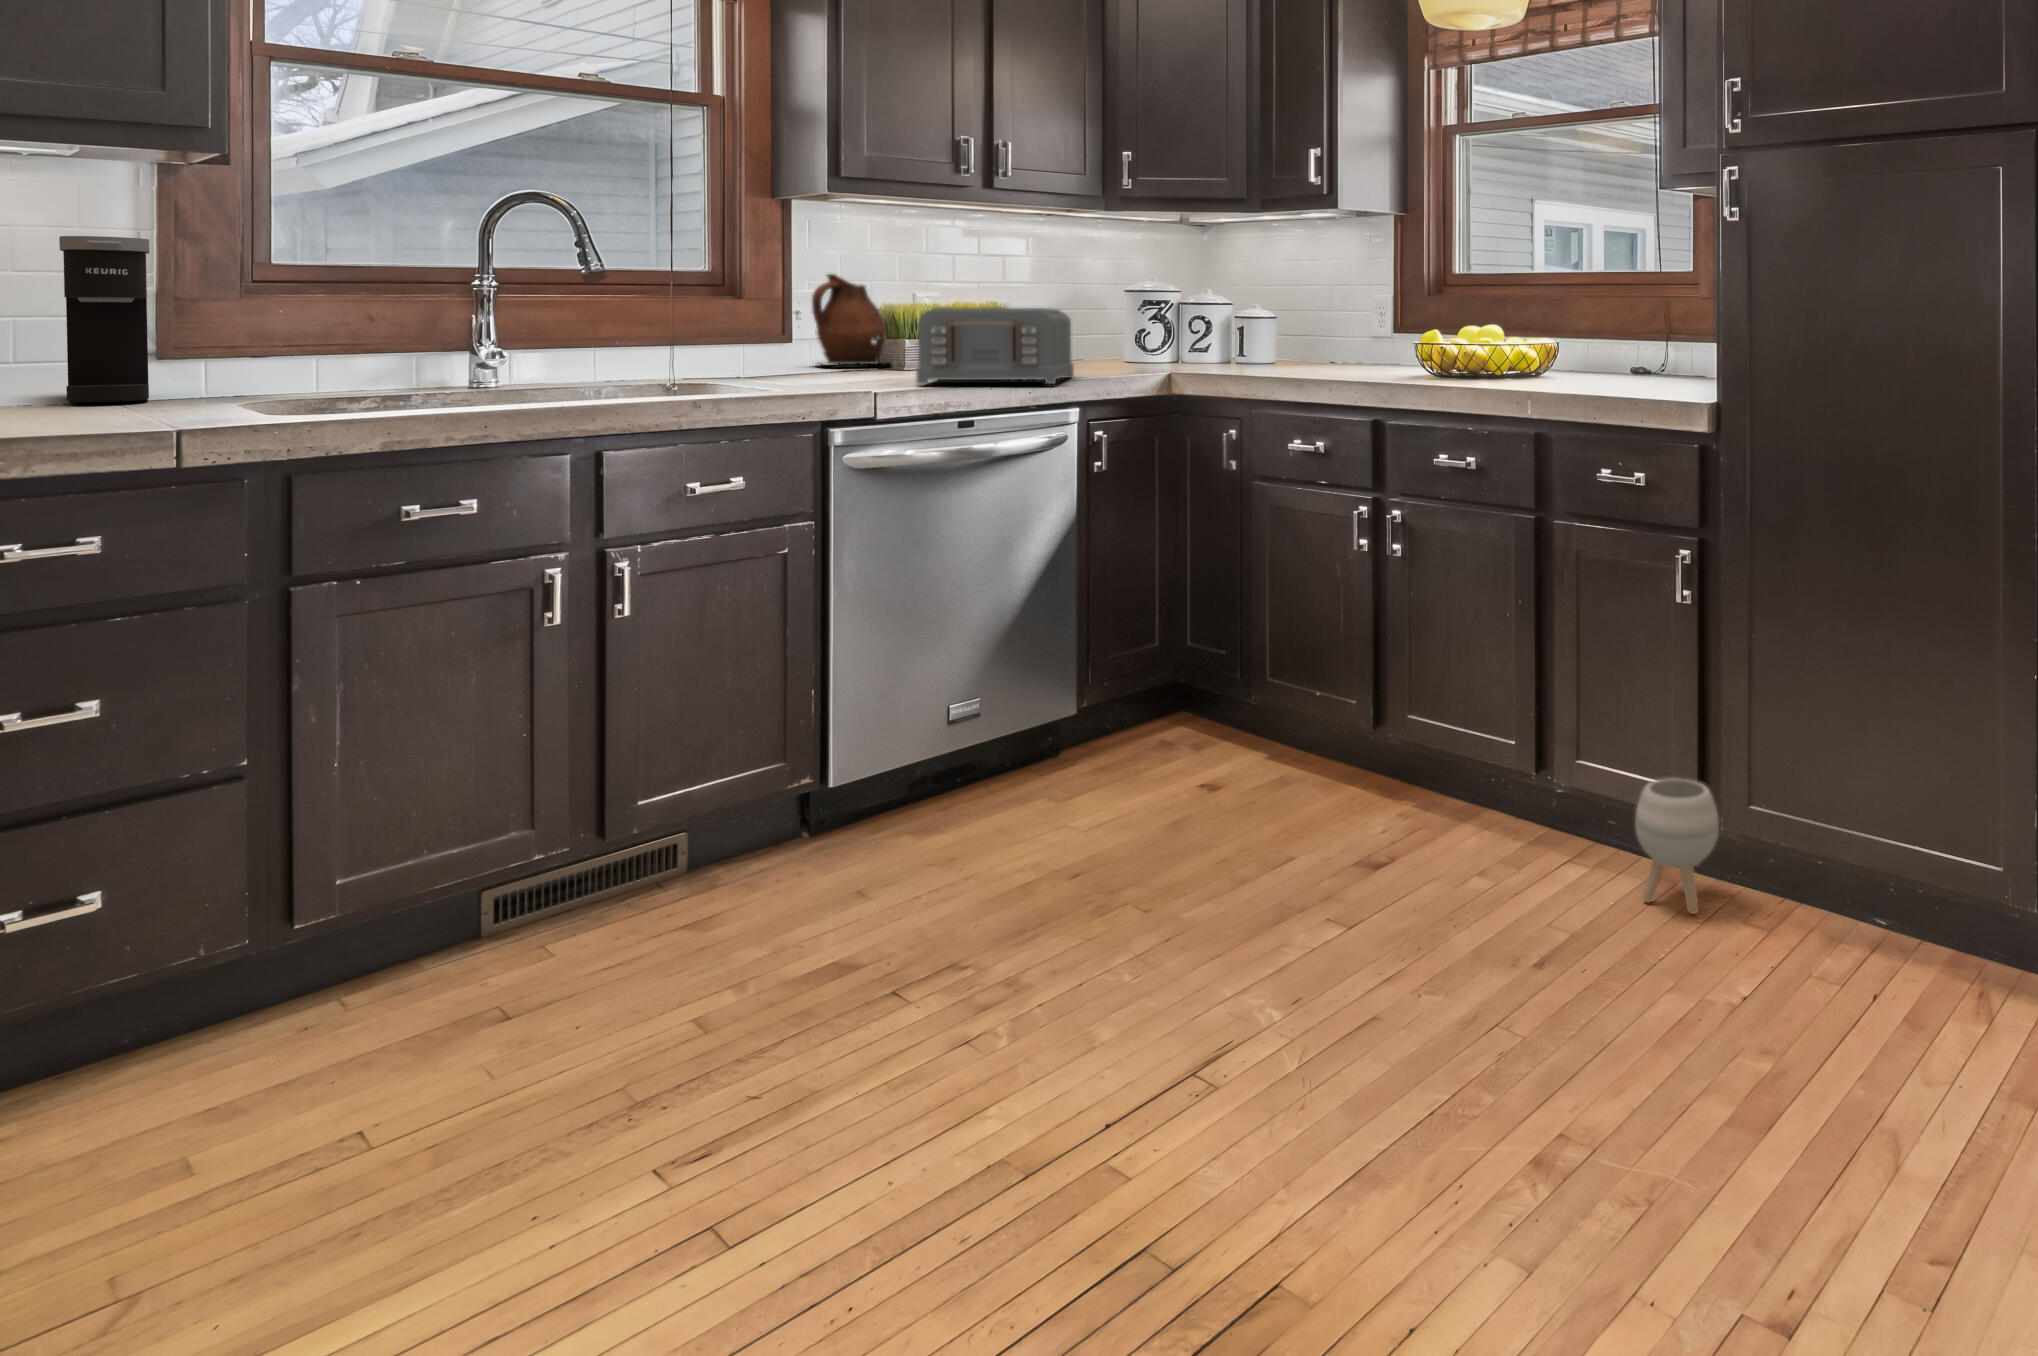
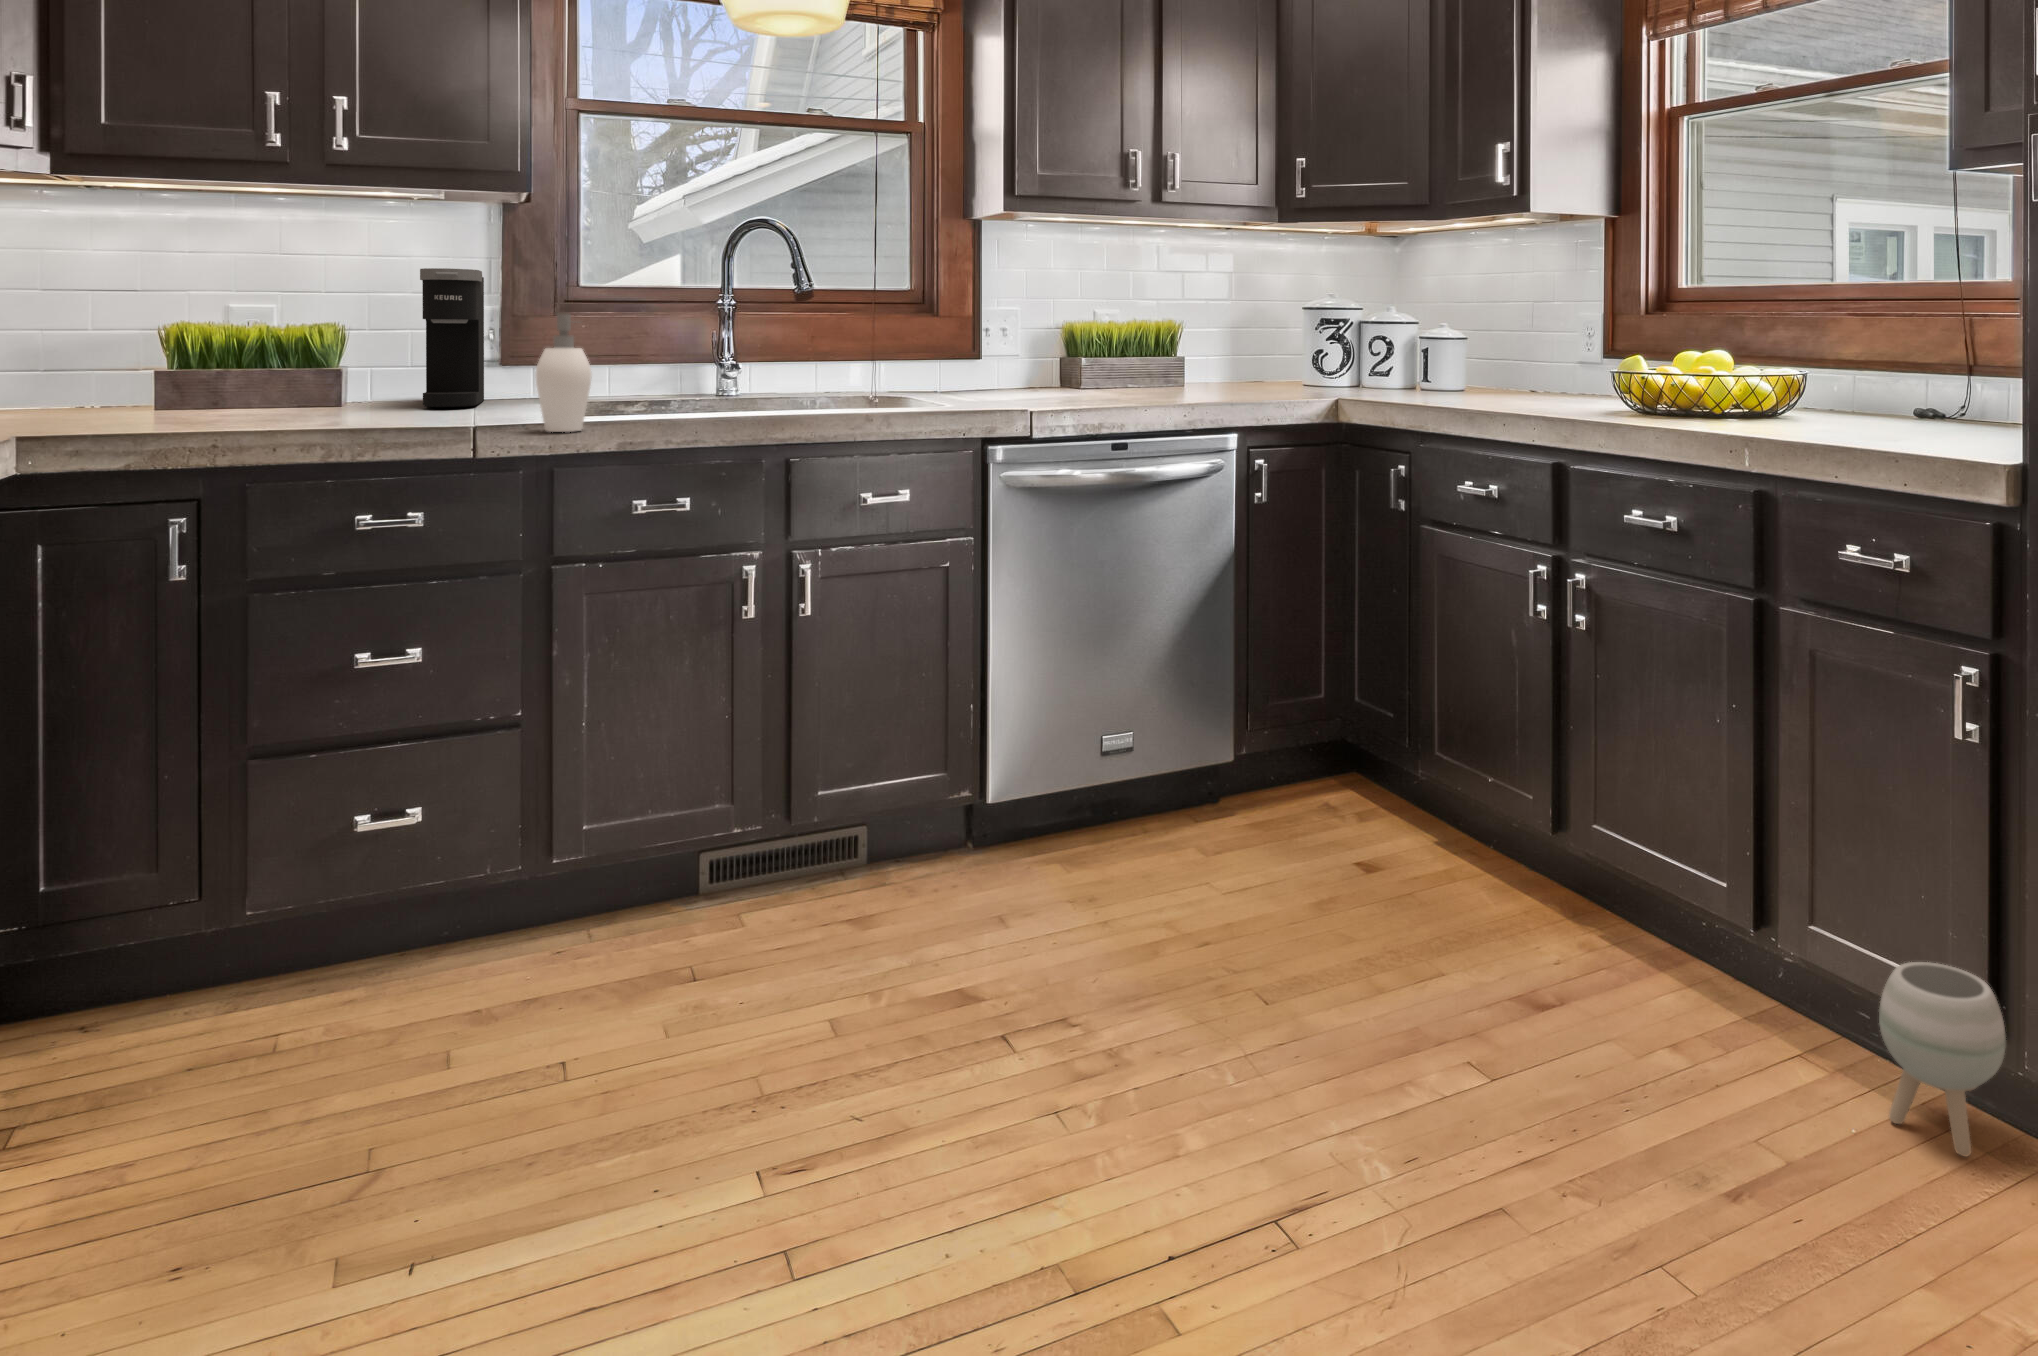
ceramic pitcher: present [812,274,891,364] -> none [1002,292,1074,383]
soap dispenser: none [277,289,355,422] -> present [536,314,591,432]
toaster: present [916,307,1074,385] -> none [1075,327,1236,409]

